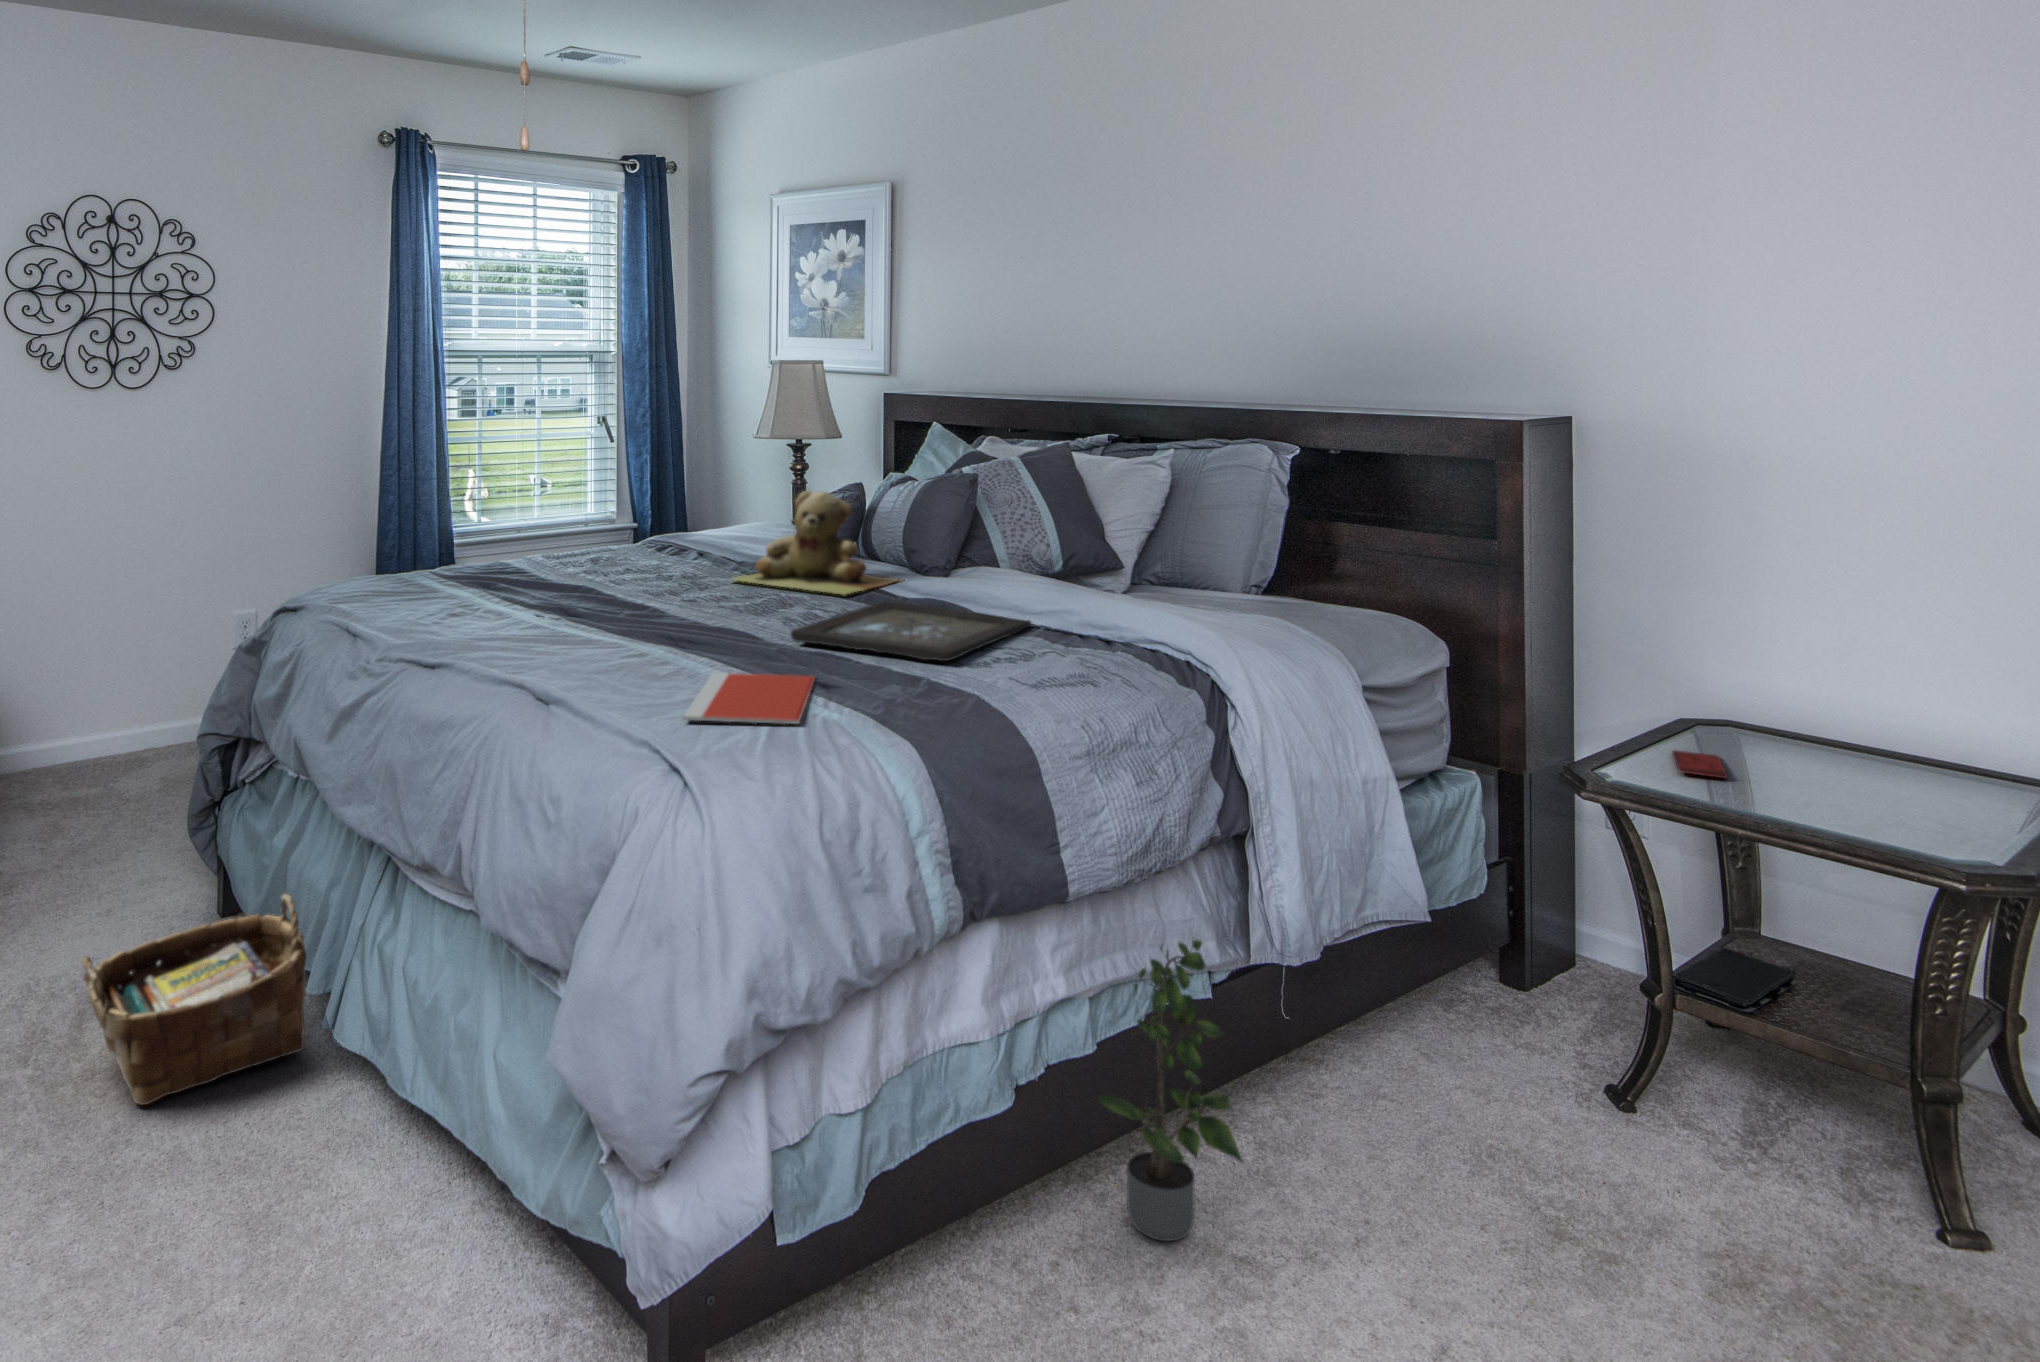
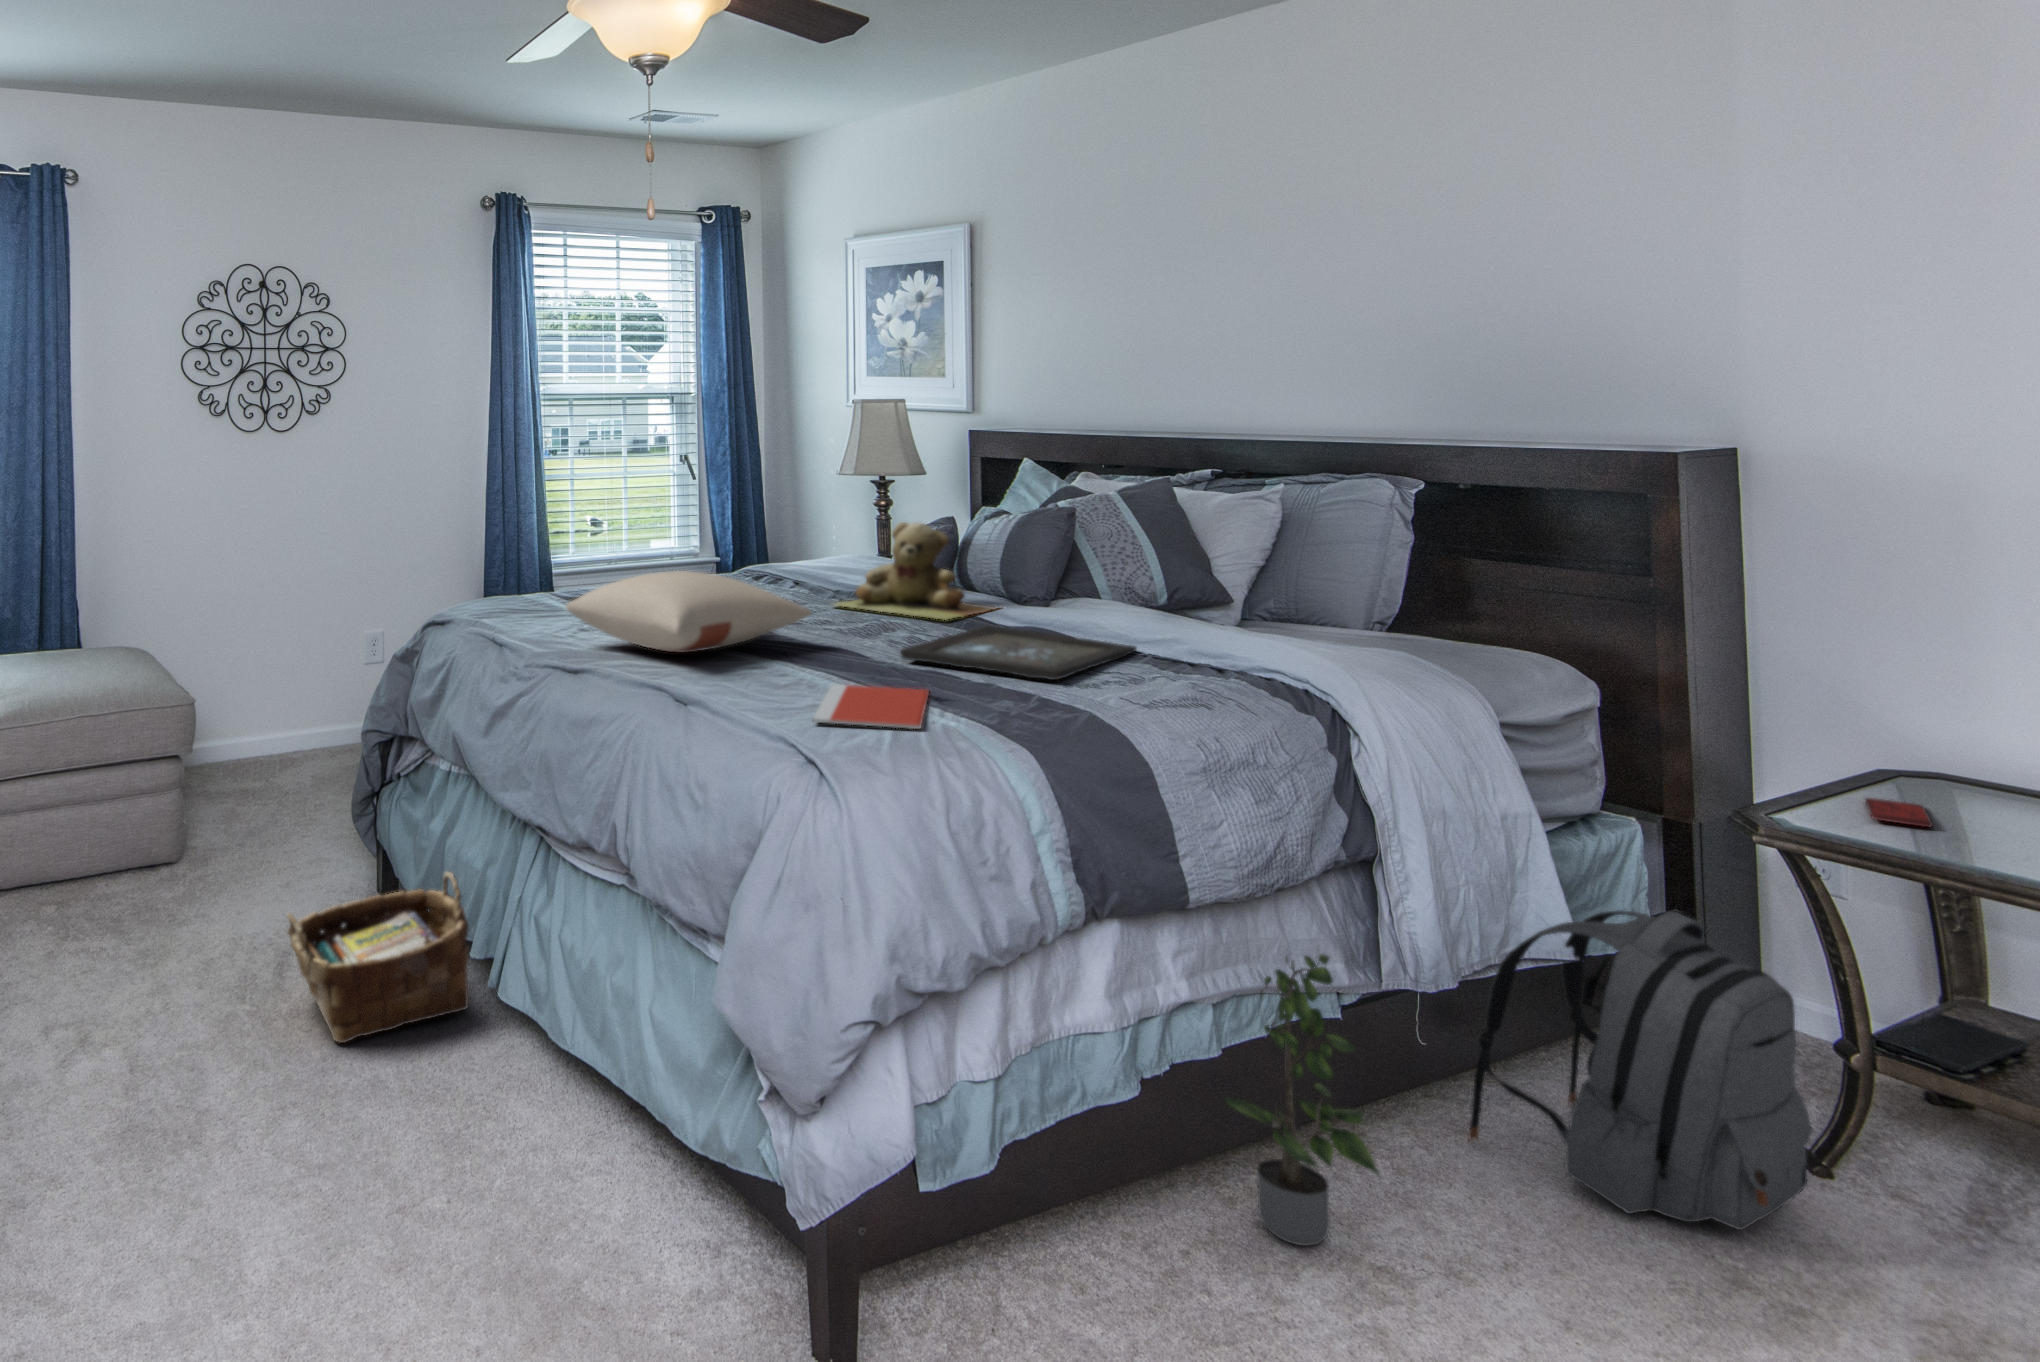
pillow: none [428,549,701,639] -> present [566,571,811,653]
backpack: none [1325,871,1621,1179] -> present [1469,910,1812,1230]

